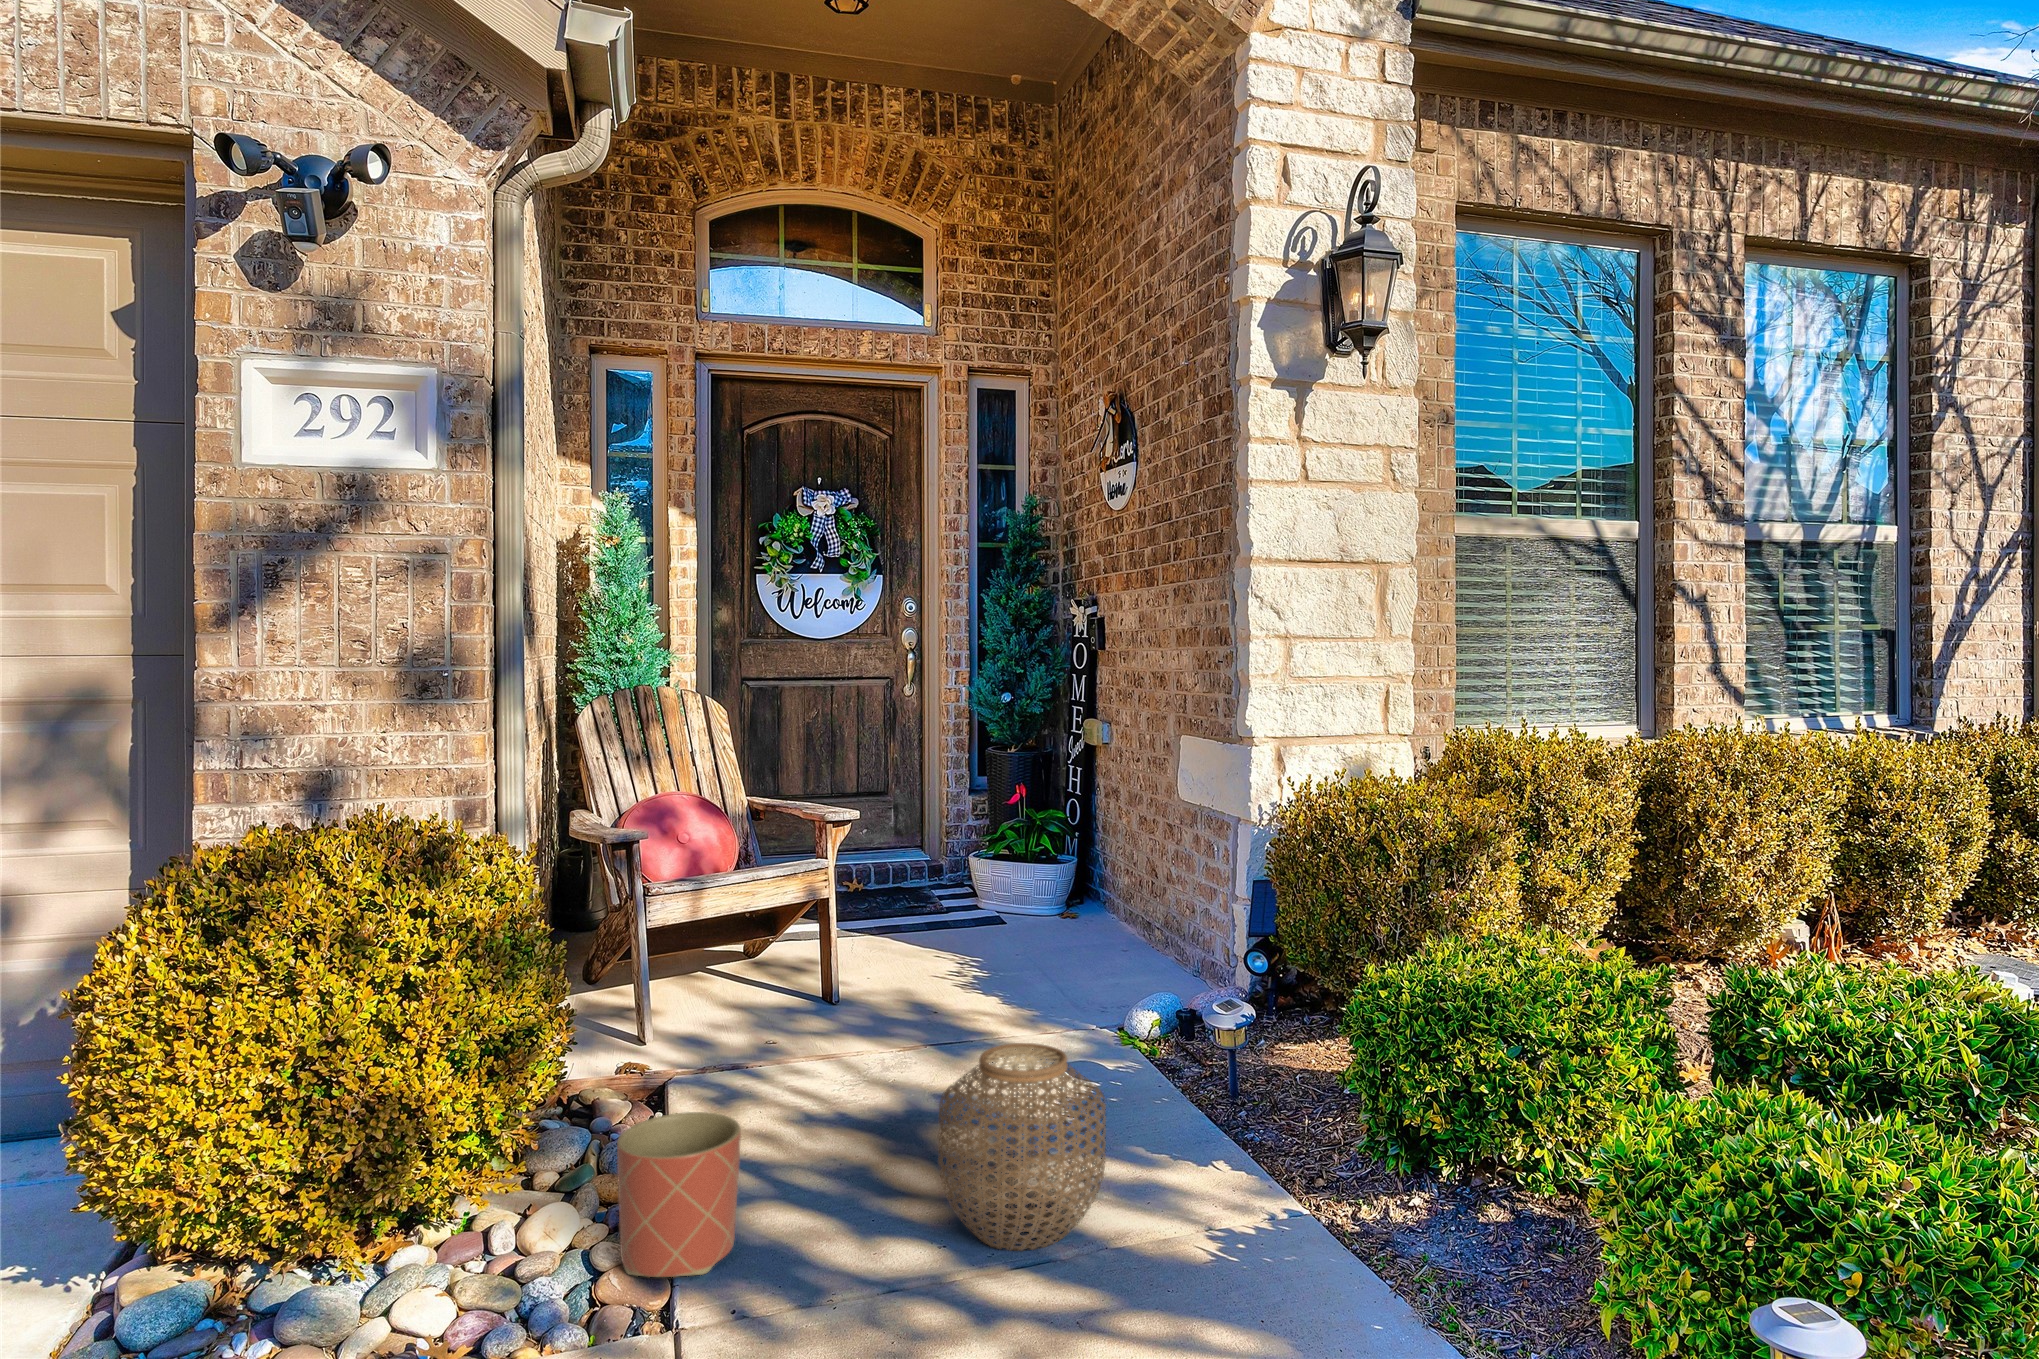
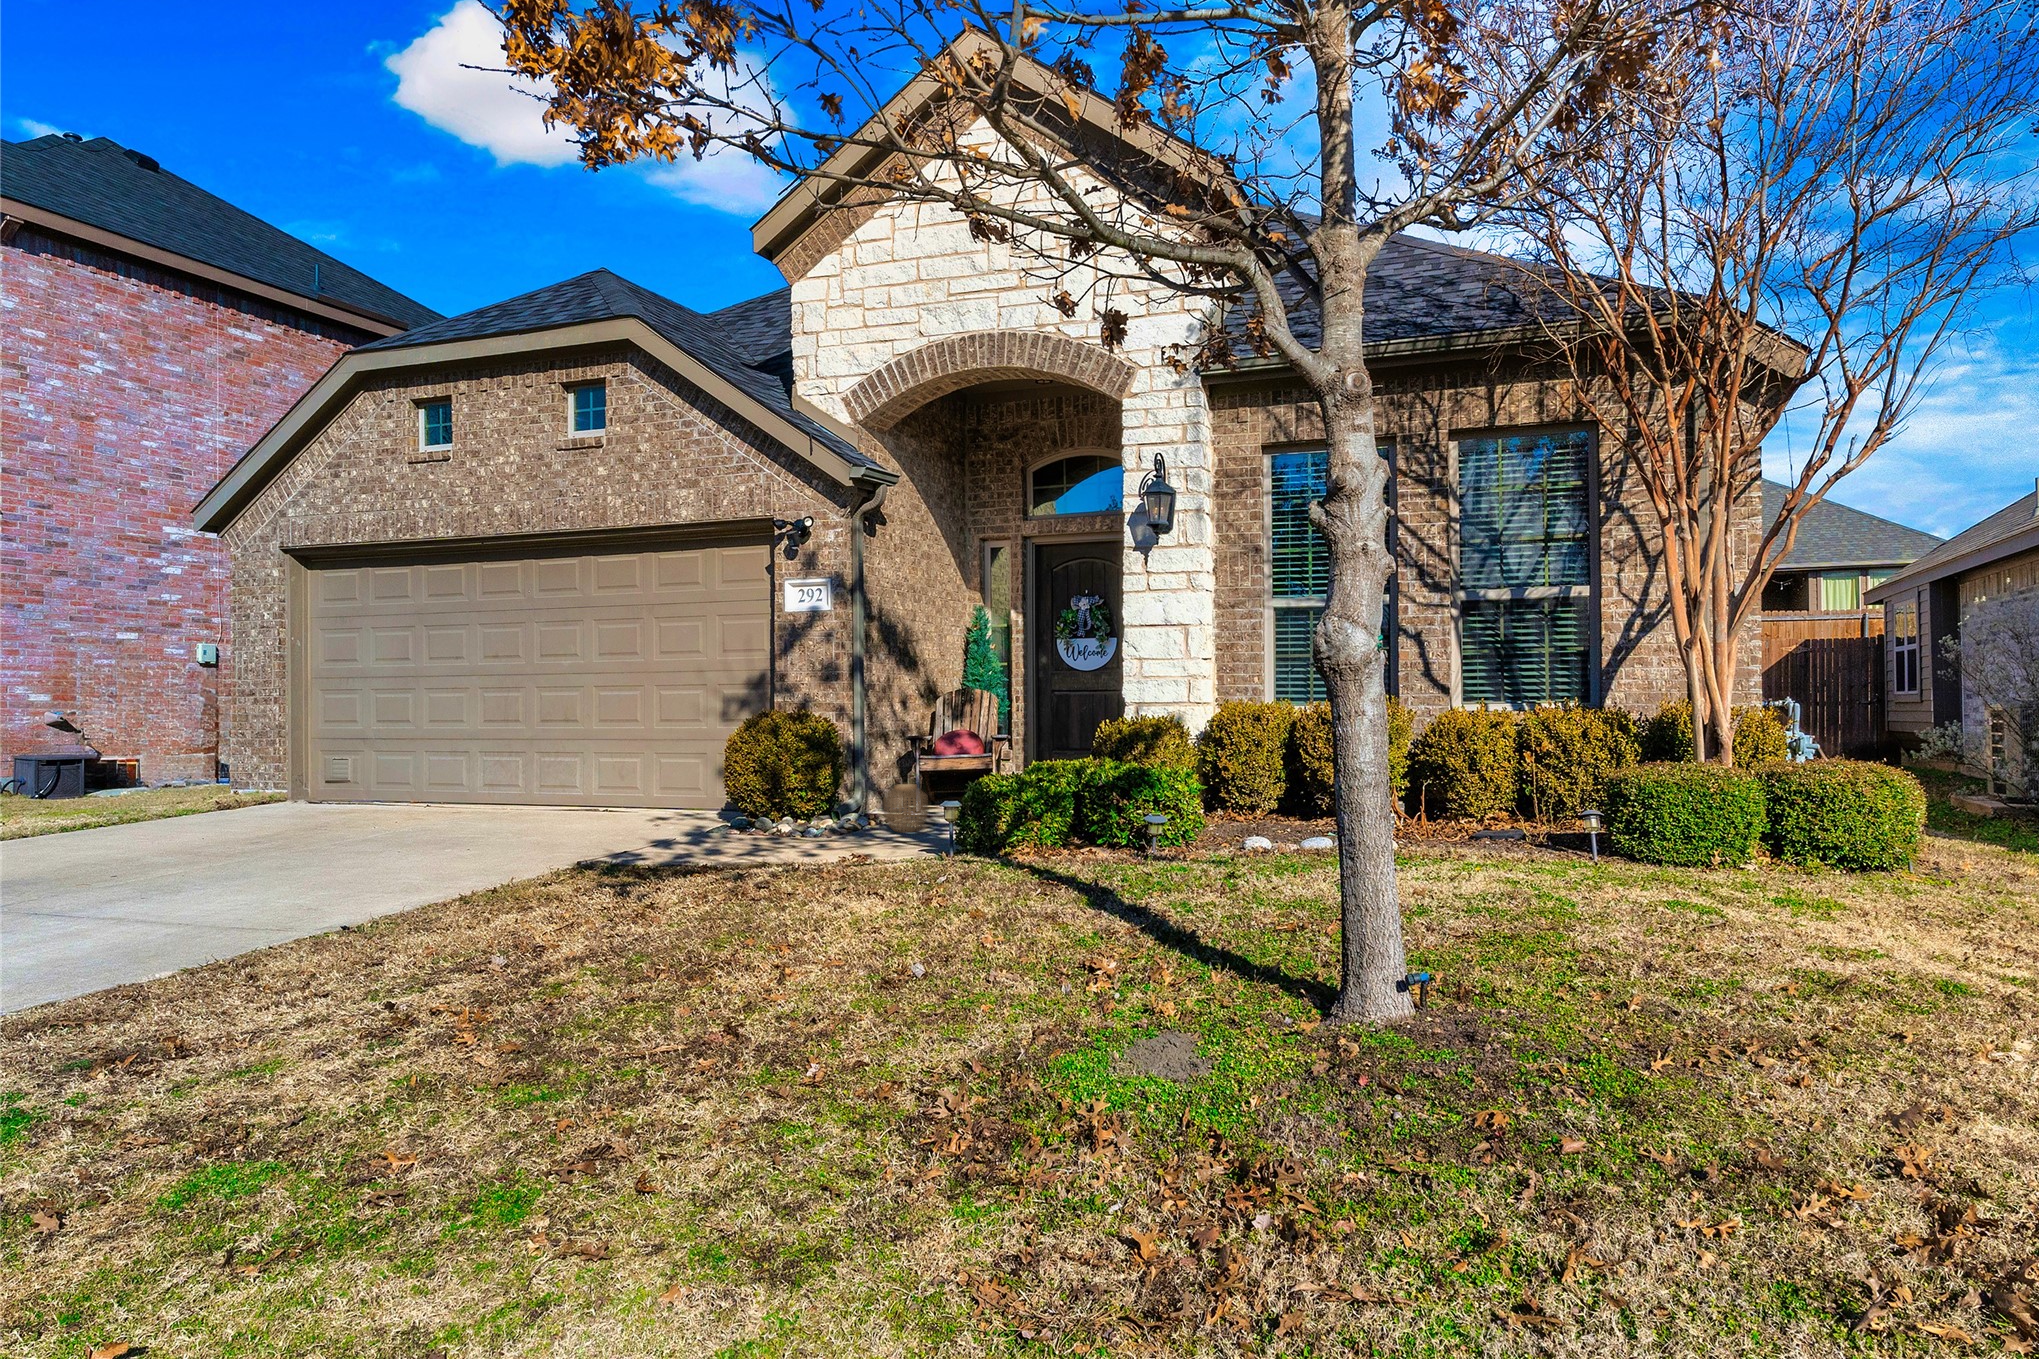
planter: present [617,1112,741,1277] -> none [822,794,851,828]

